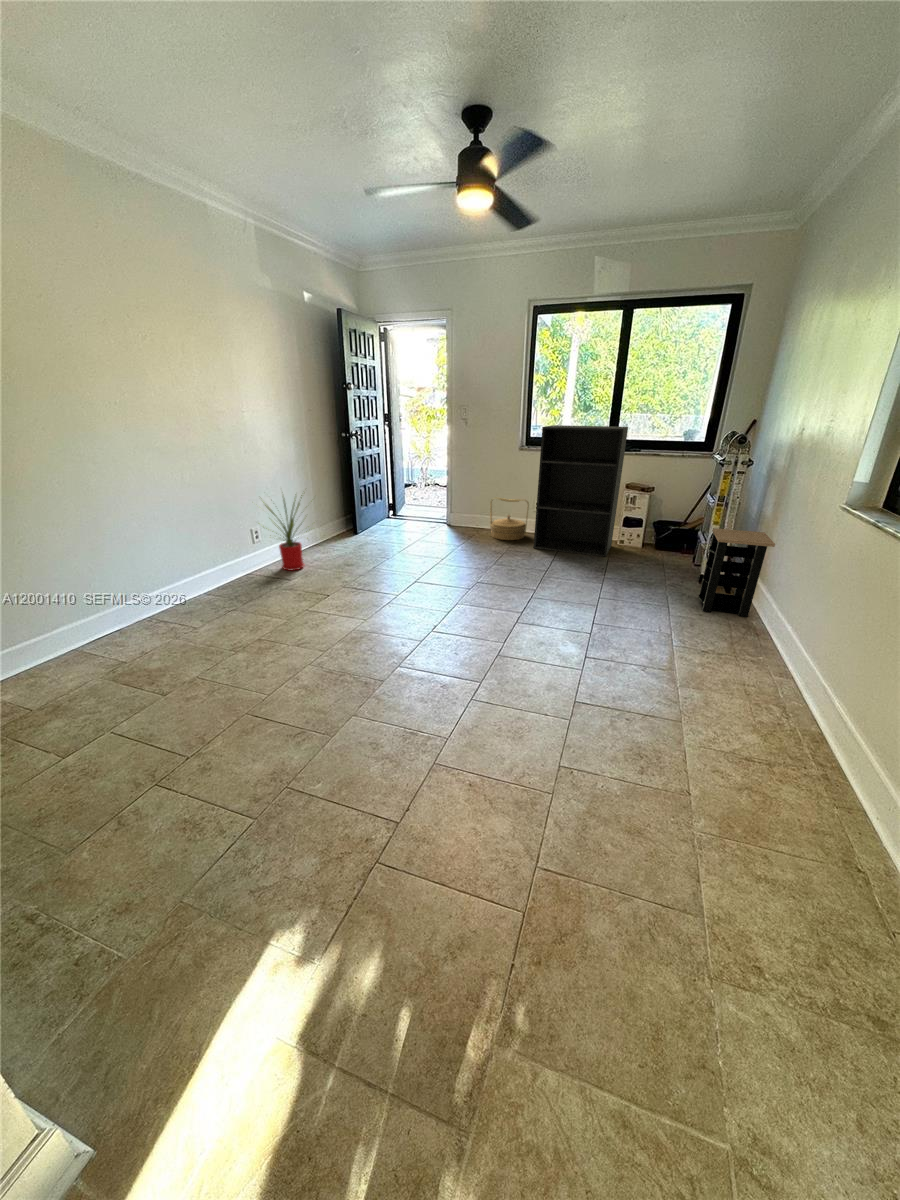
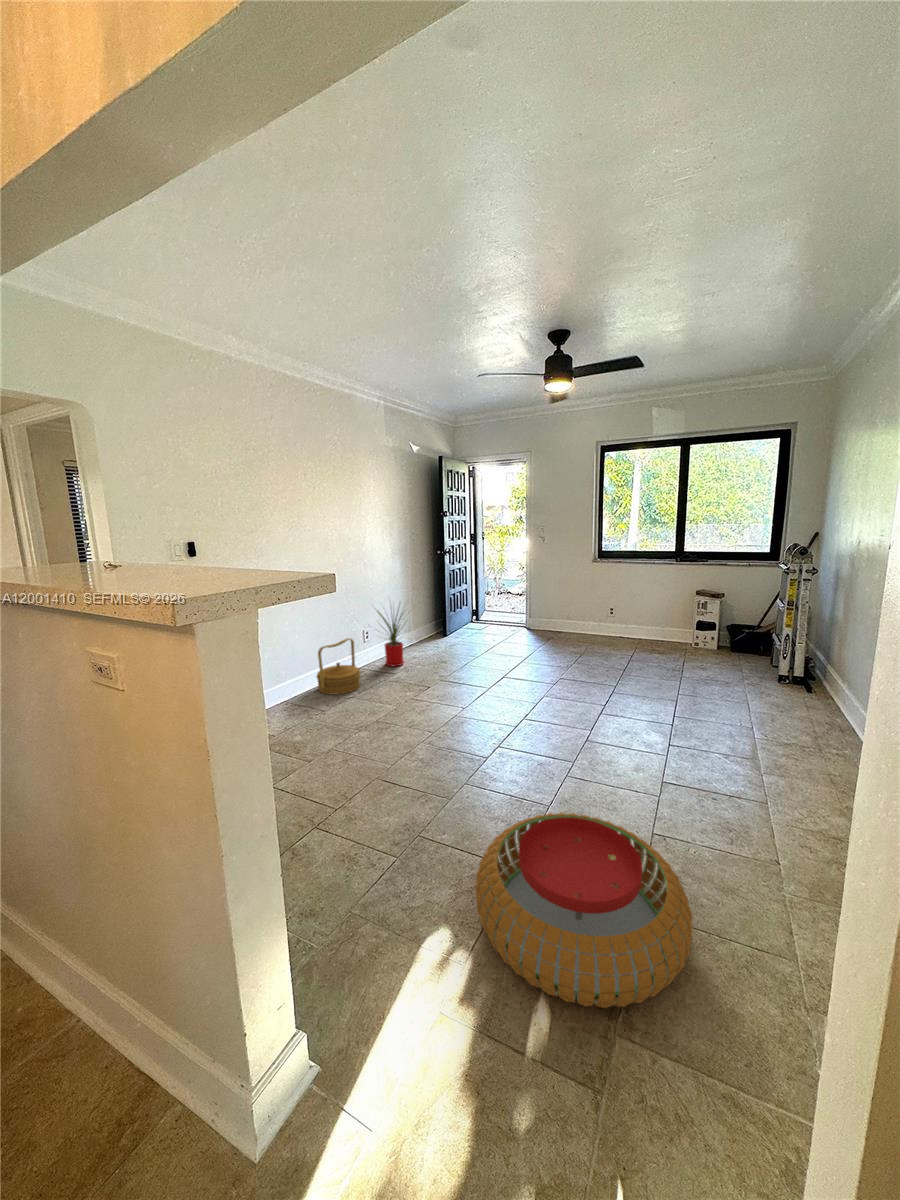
bookshelf: present [533,425,628,557] -> none [610,541,694,659]
woven basket: present [490,498,529,540] -> present [317,638,361,695]
side table: present [698,528,775,617] -> none [779,631,848,716]
pouf: none [329,761,594,1029] -> present [476,813,693,1008]

